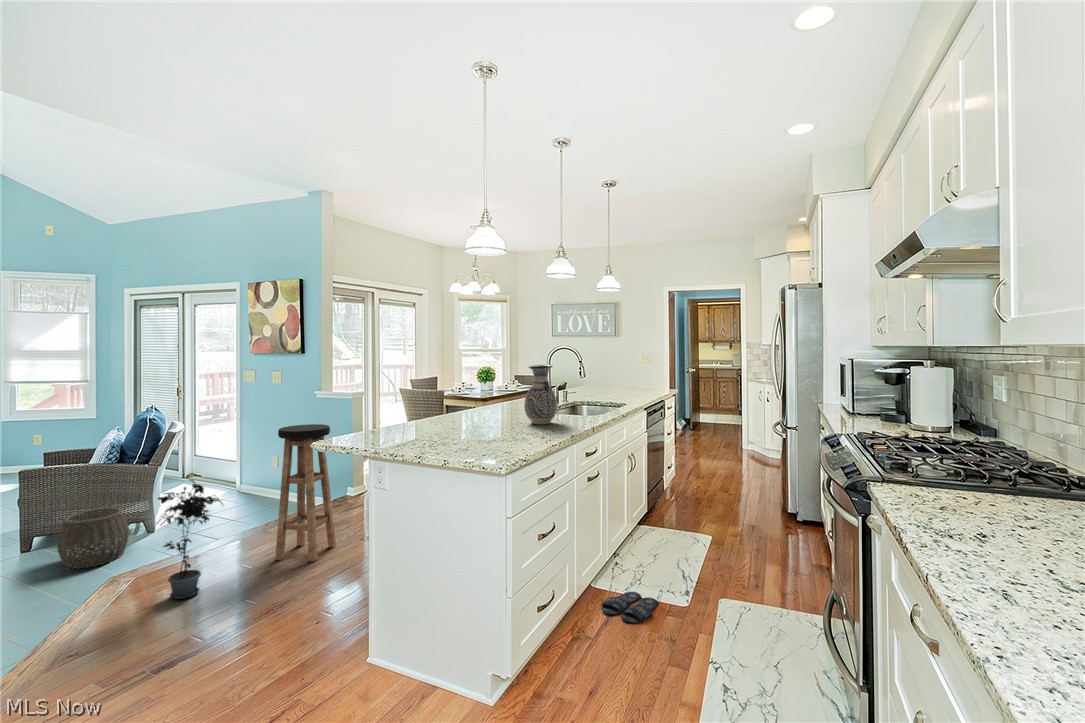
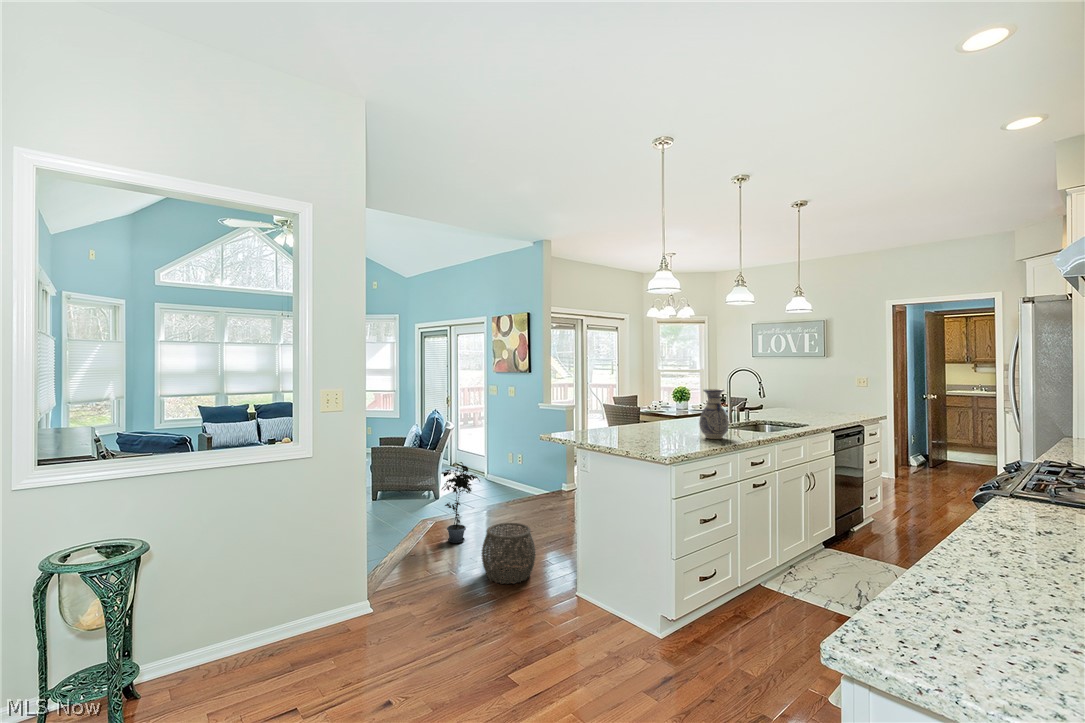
bar stool: present [275,424,336,562] -> none [511,429,553,533]
woven basket: present [57,508,129,569] -> present [482,523,536,584]
slippers: present [602,592,658,623] -> none [768,597,825,622]

